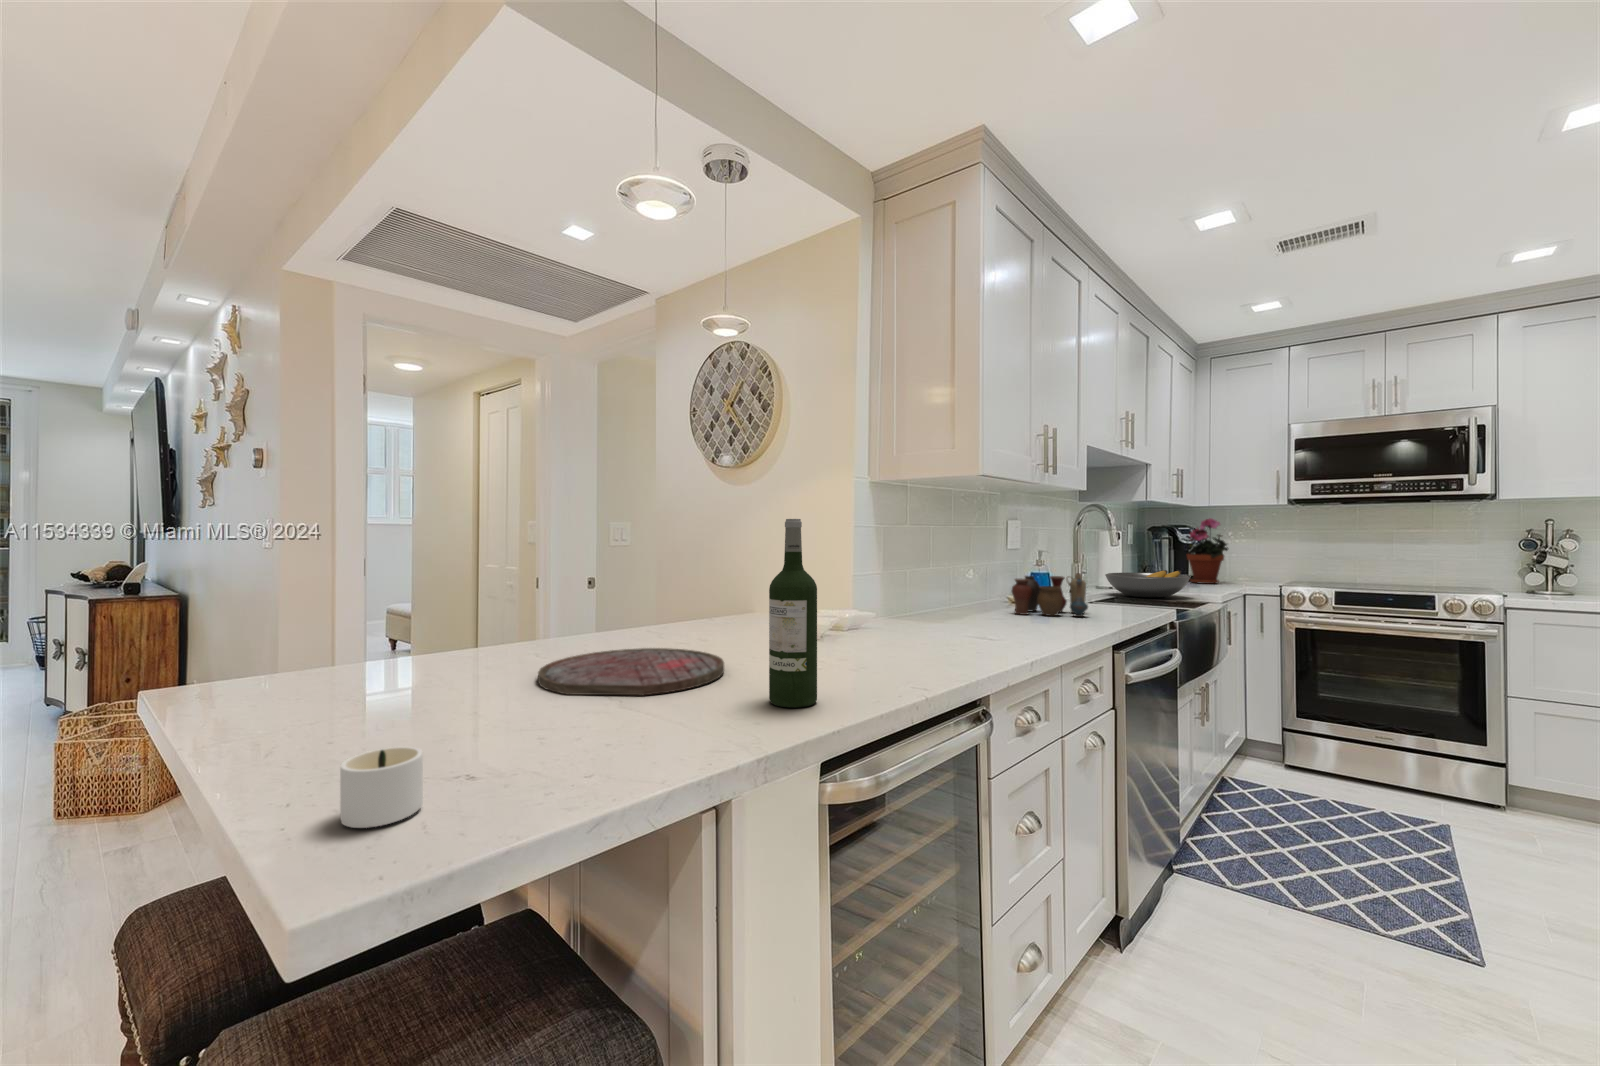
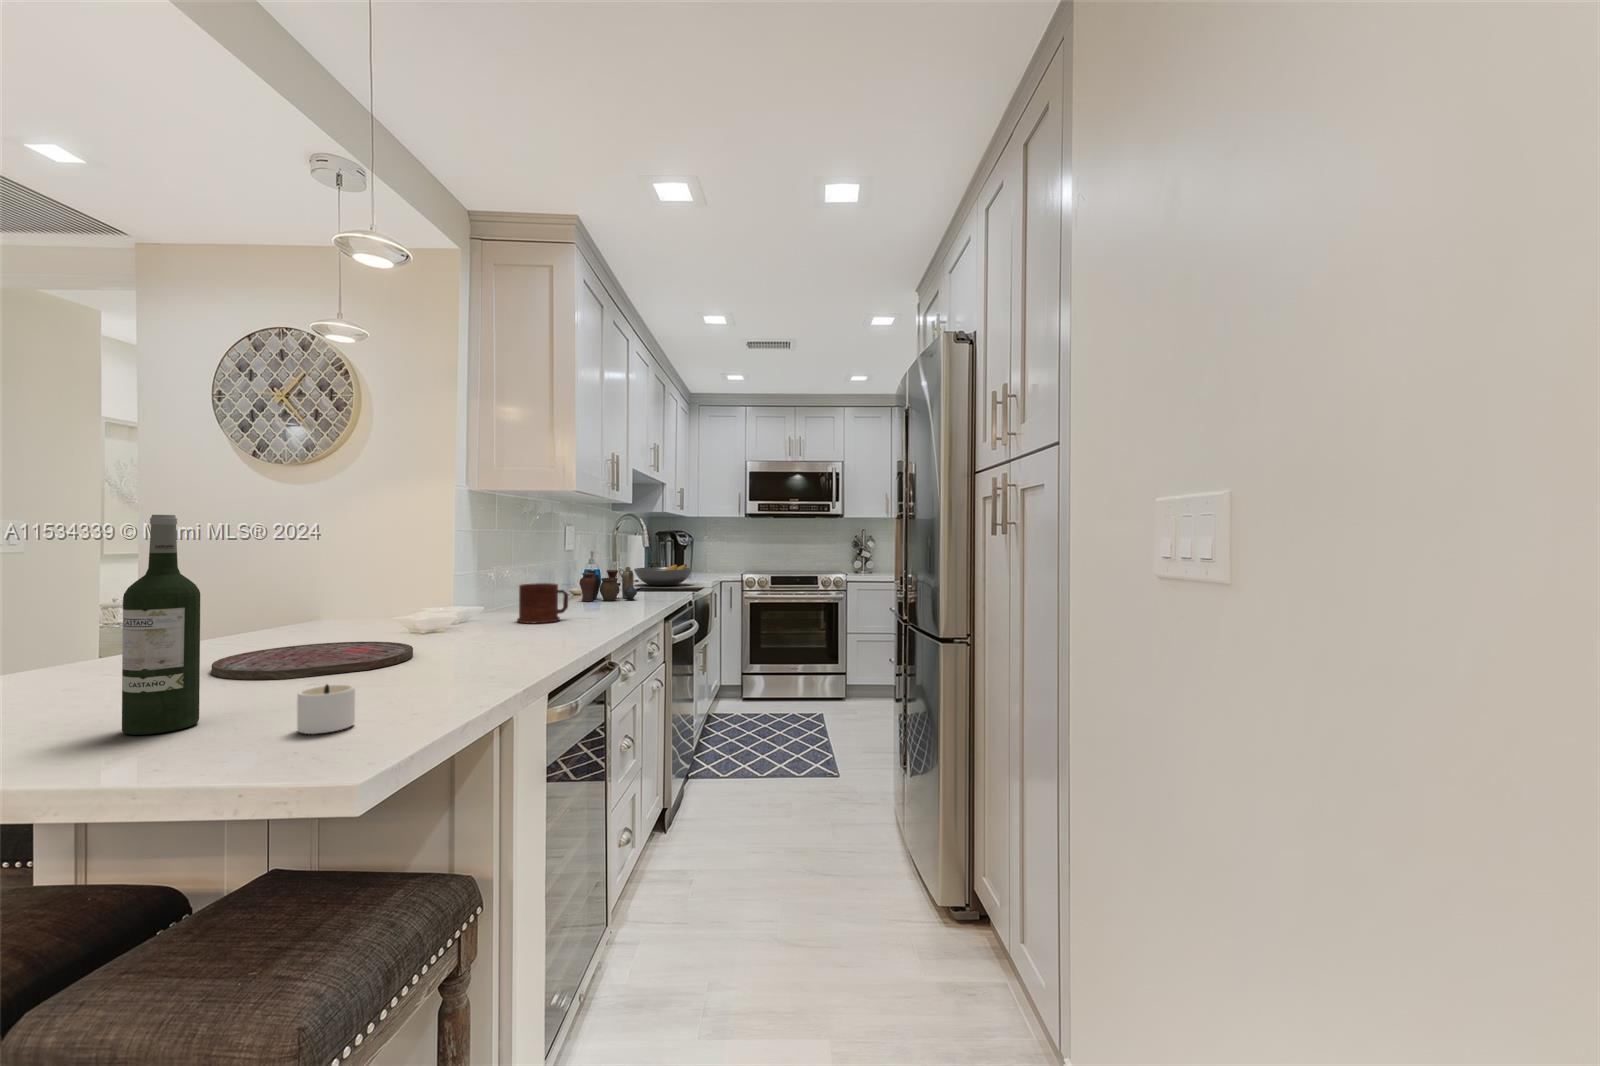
potted plant: present [1187,518,1228,584] -> none [681,525,709,575]
wine bottle: present [769,519,817,708] -> present [122,515,200,735]
mug: none [900,592,962,644] -> present [517,583,568,624]

